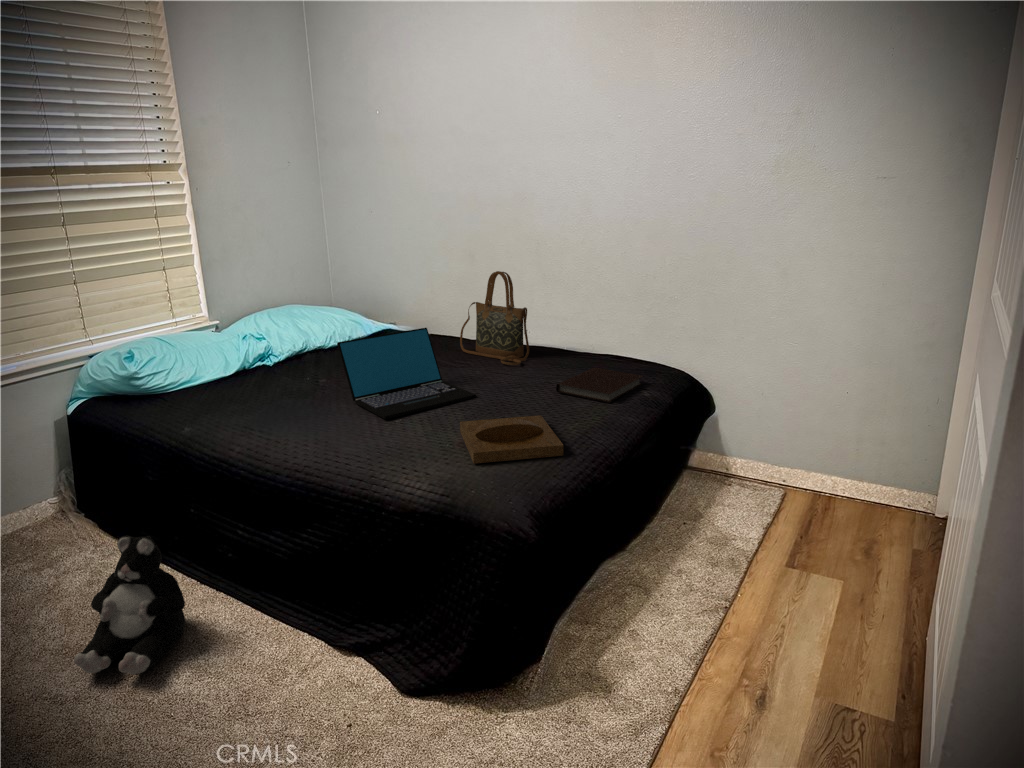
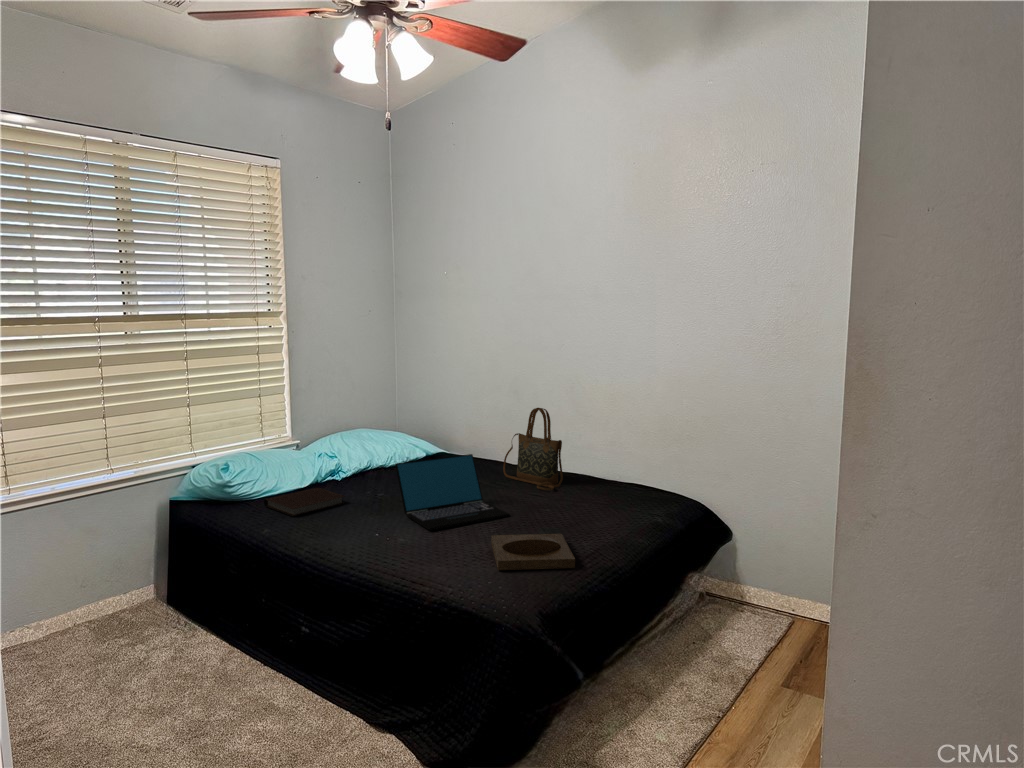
notebook: present [556,368,643,403] -> present [264,488,345,516]
plush toy: present [74,535,185,675] -> none [161,614,252,732]

